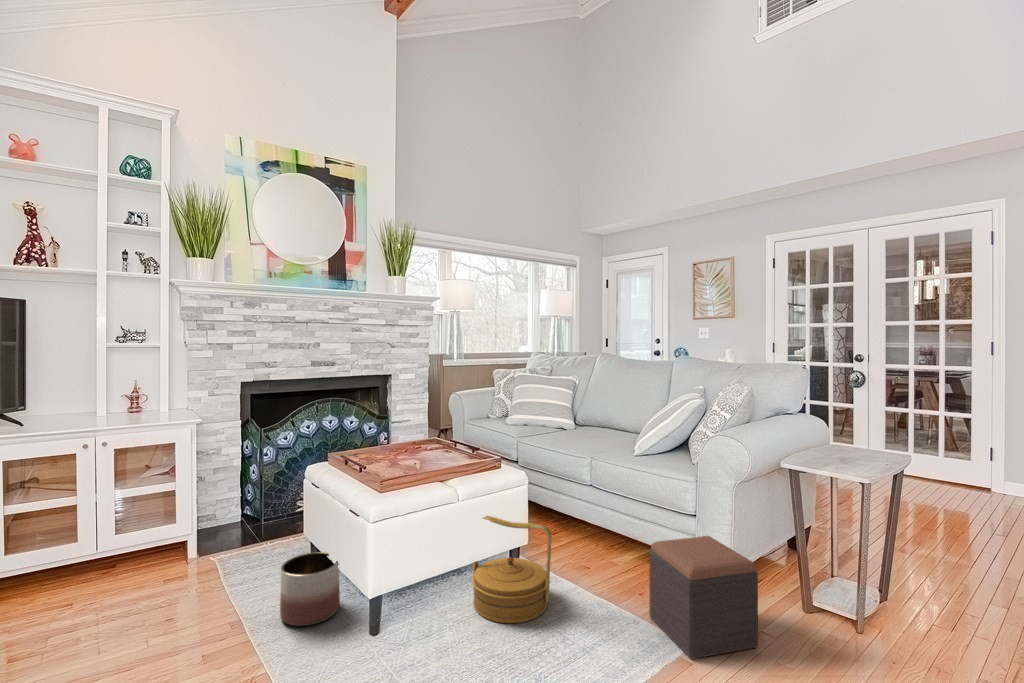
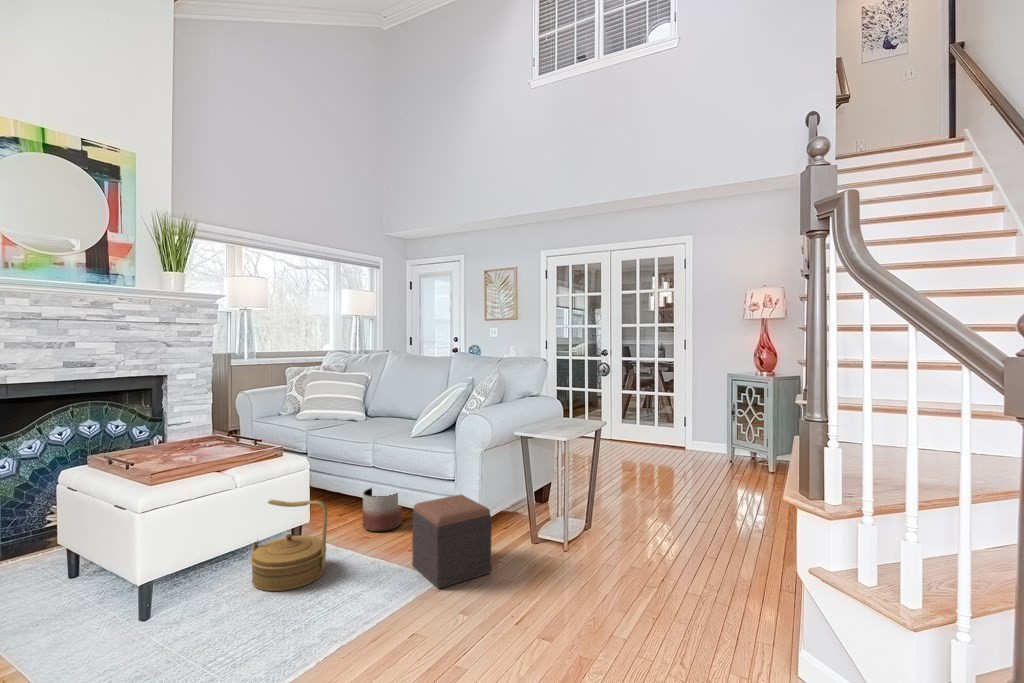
planter: present [280,552,340,626] -> present [363,488,402,532]

